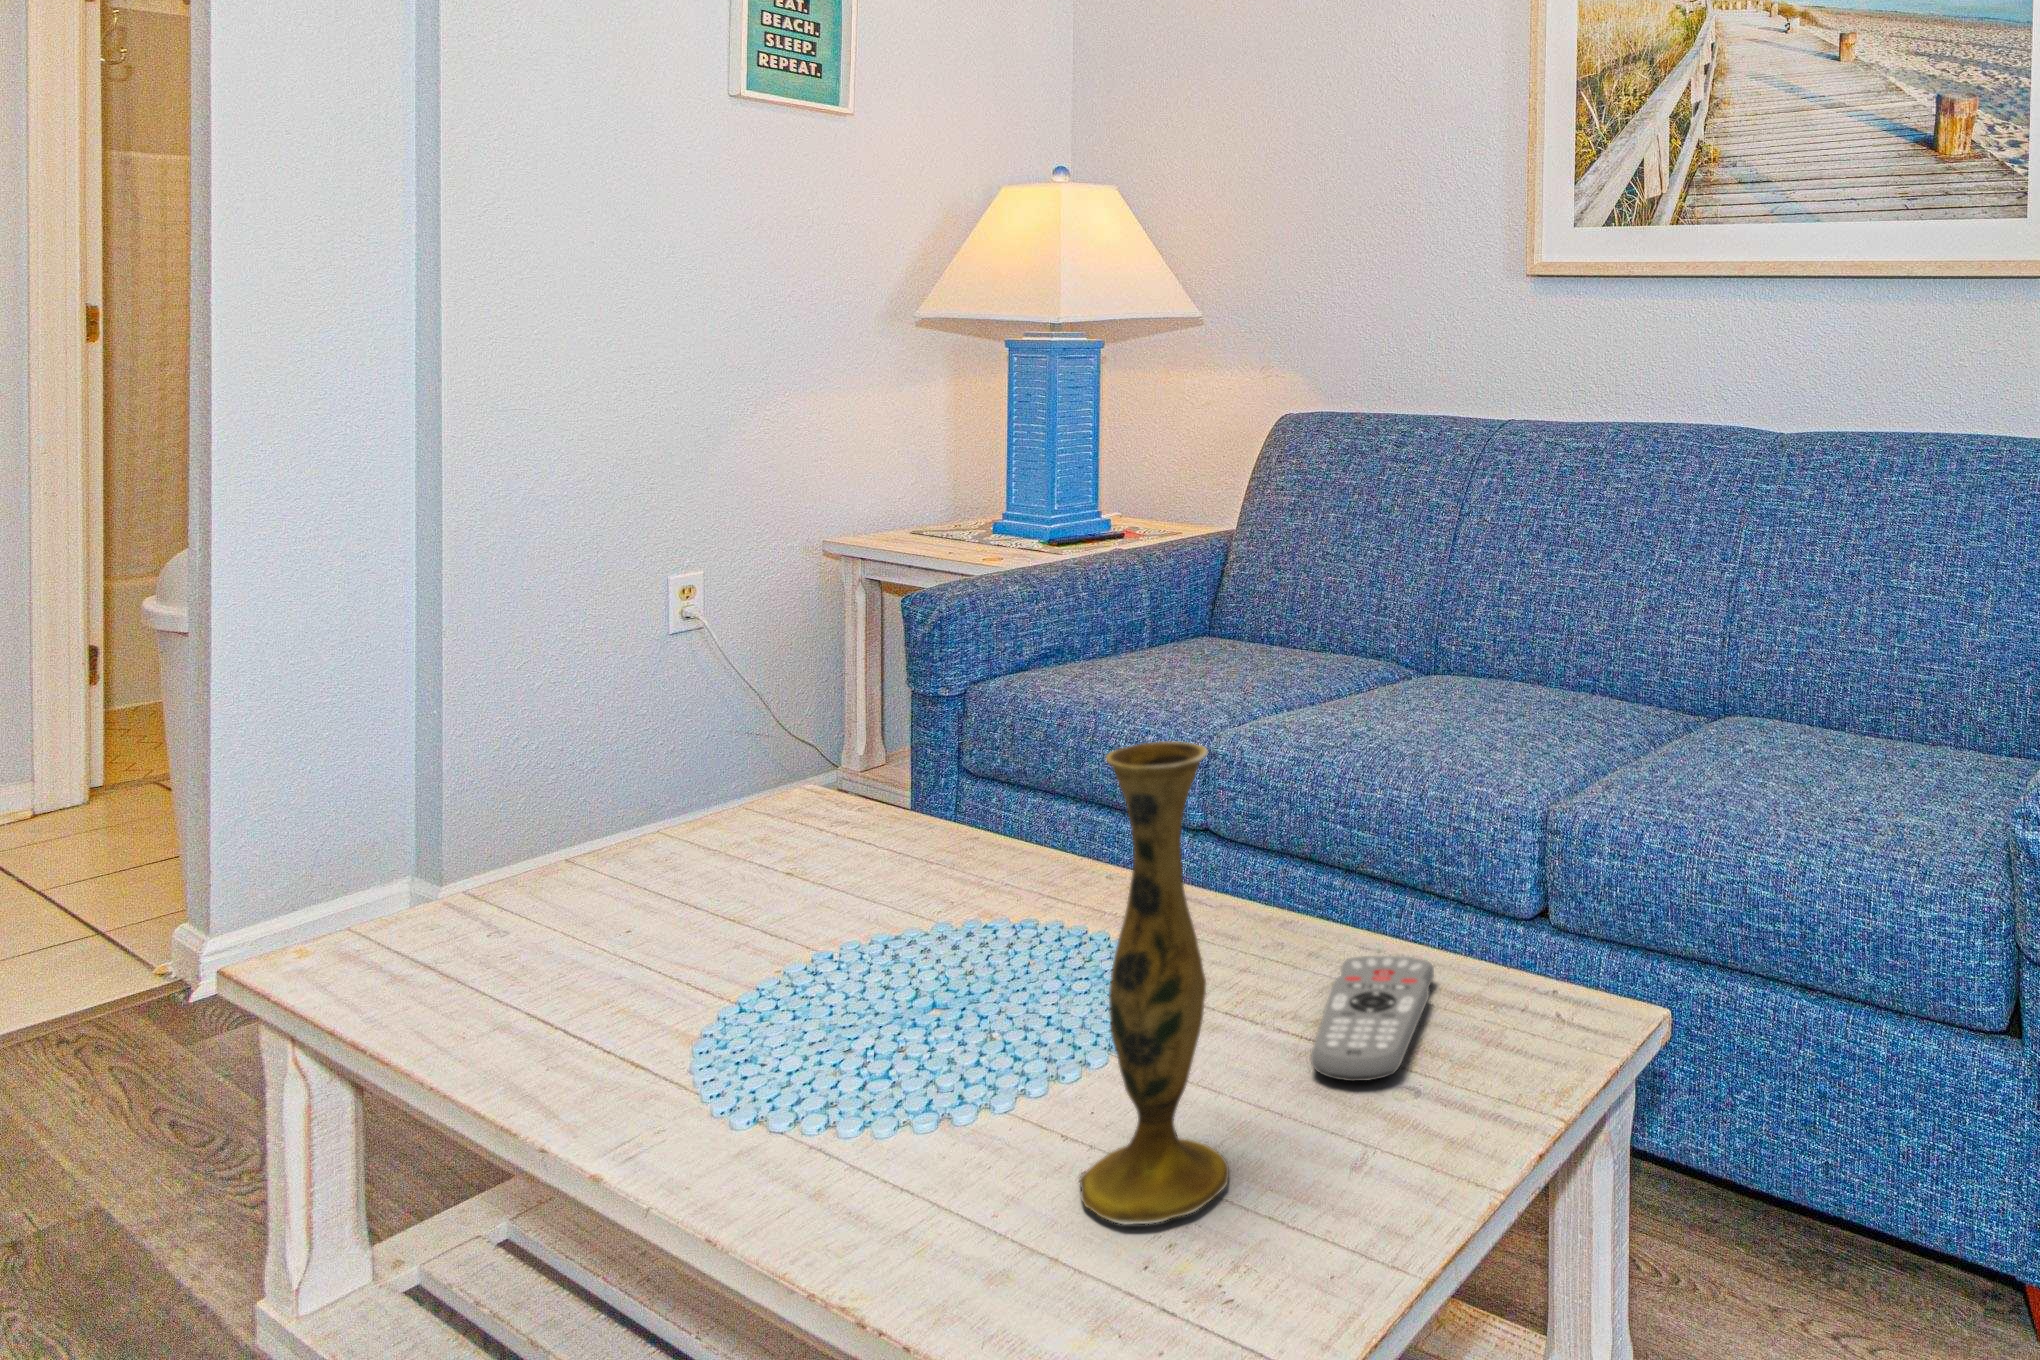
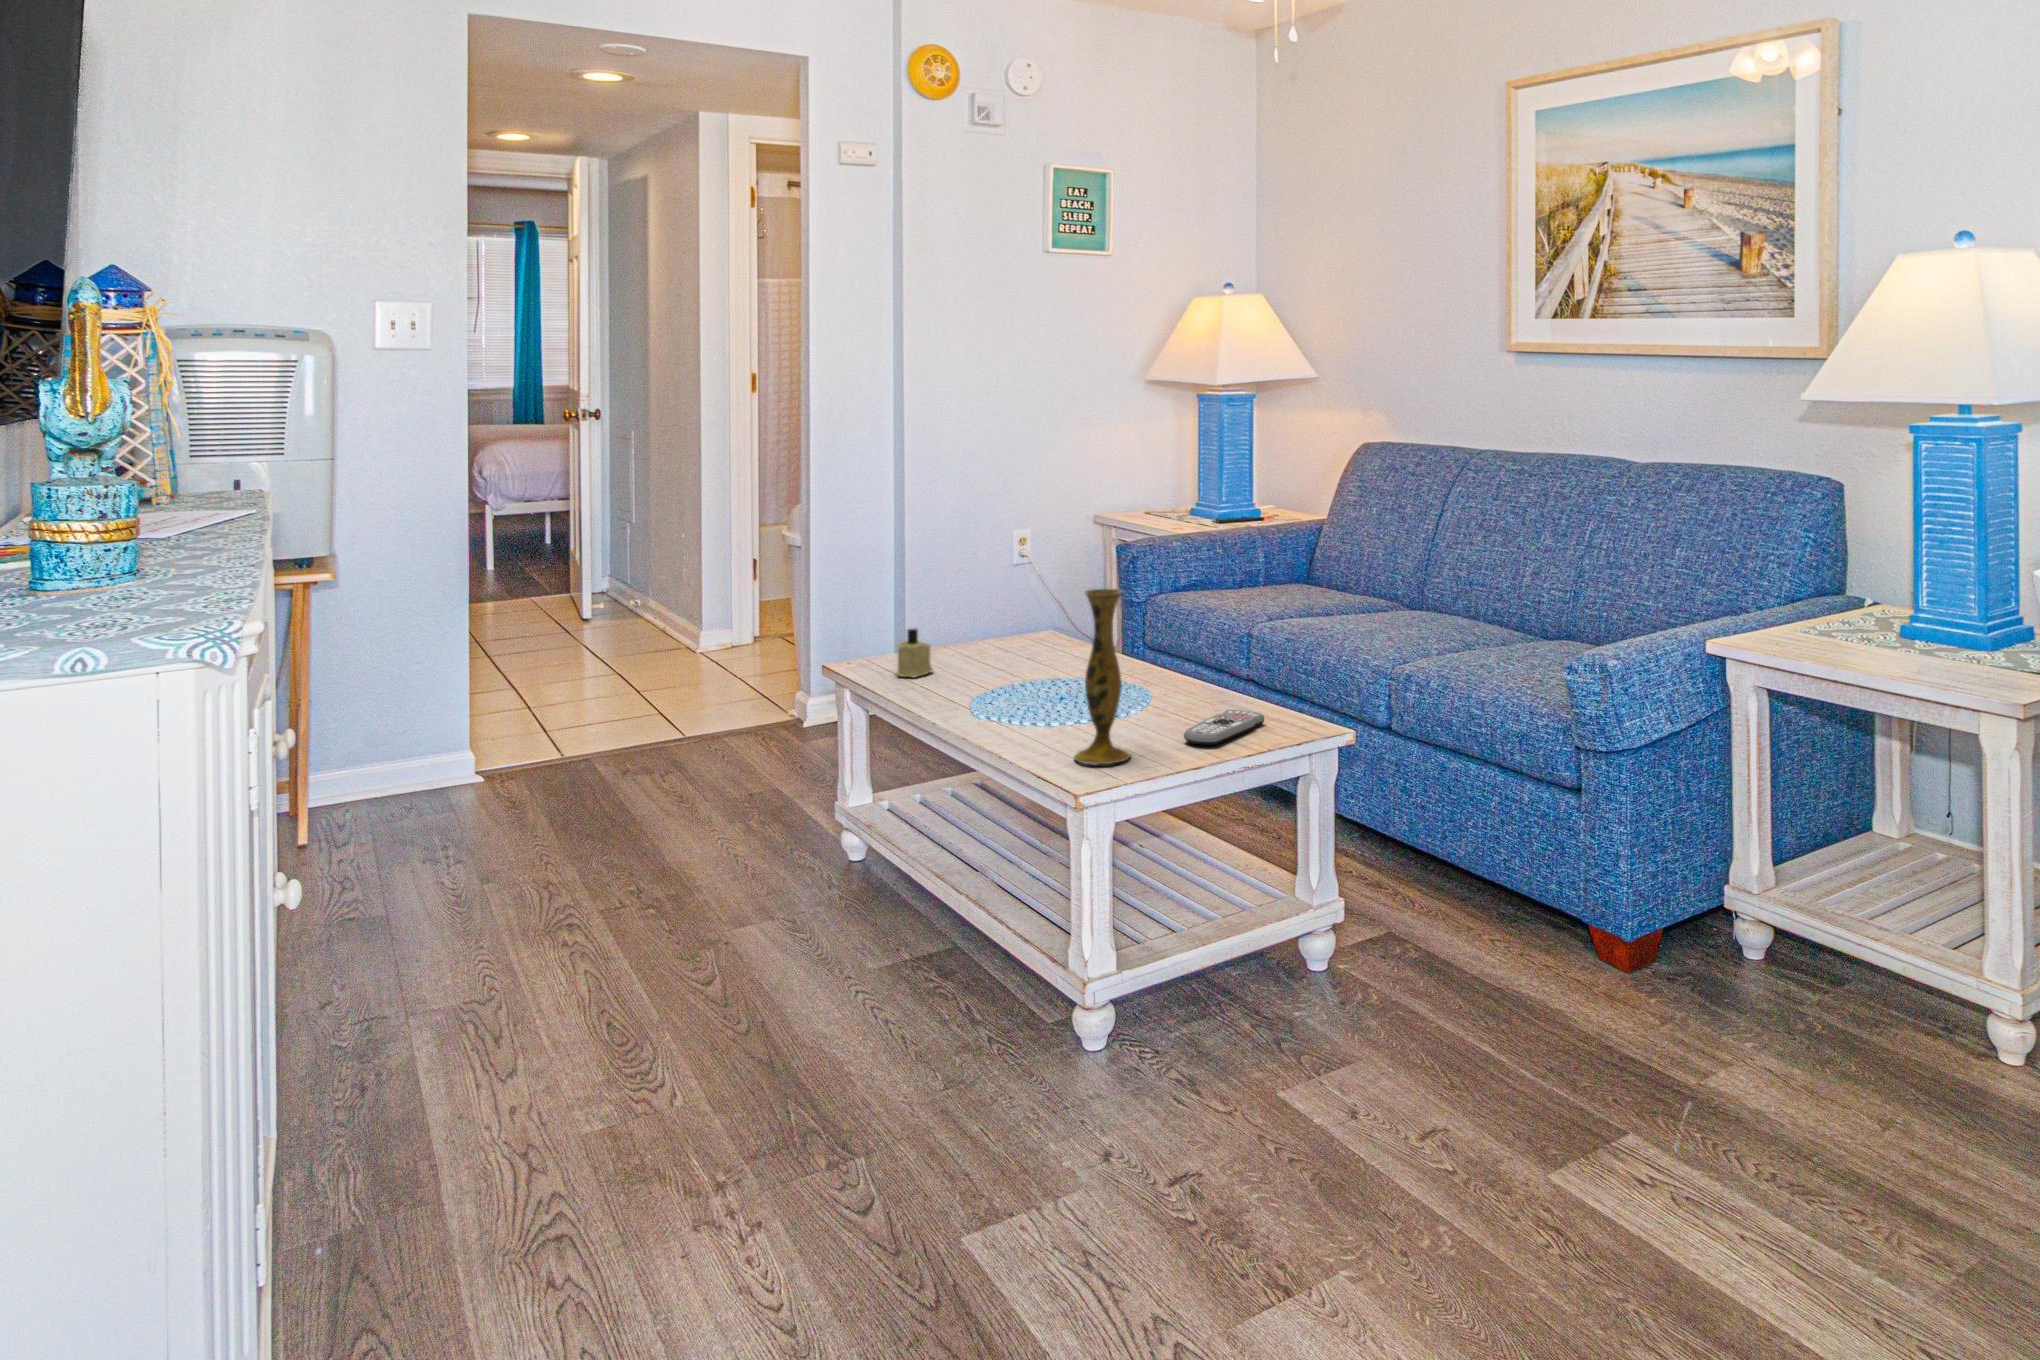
candle: none [467,836,567,960] -> present [897,629,933,677]

